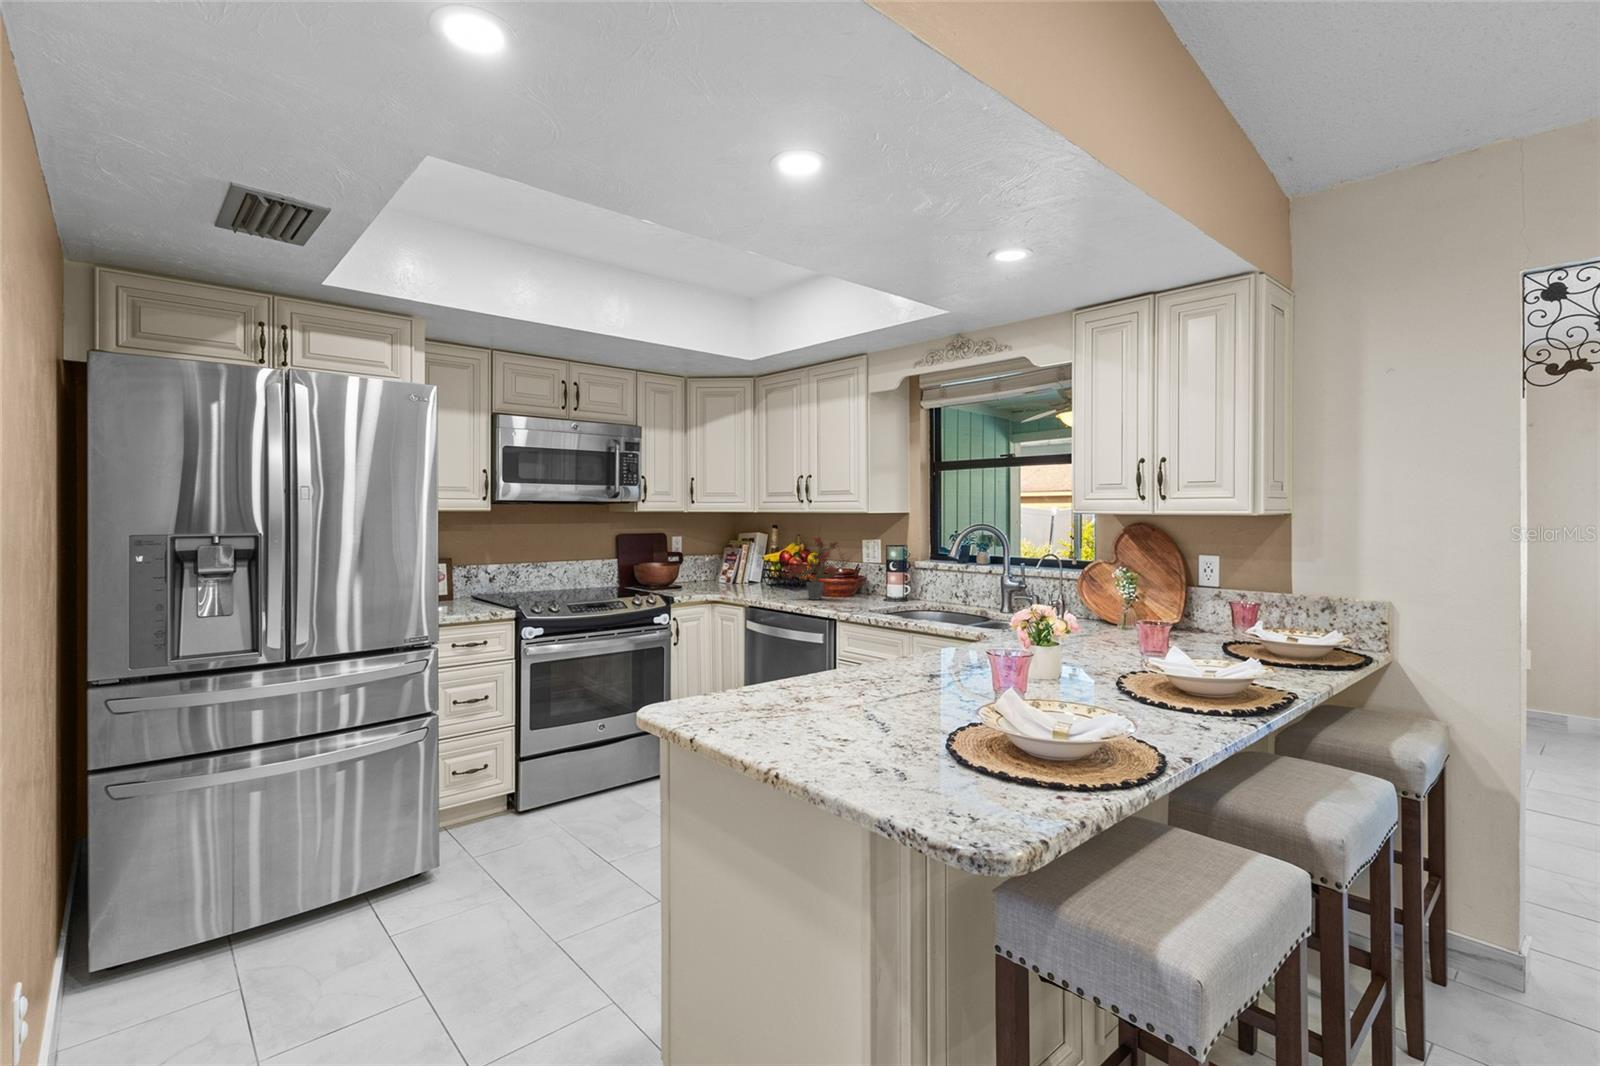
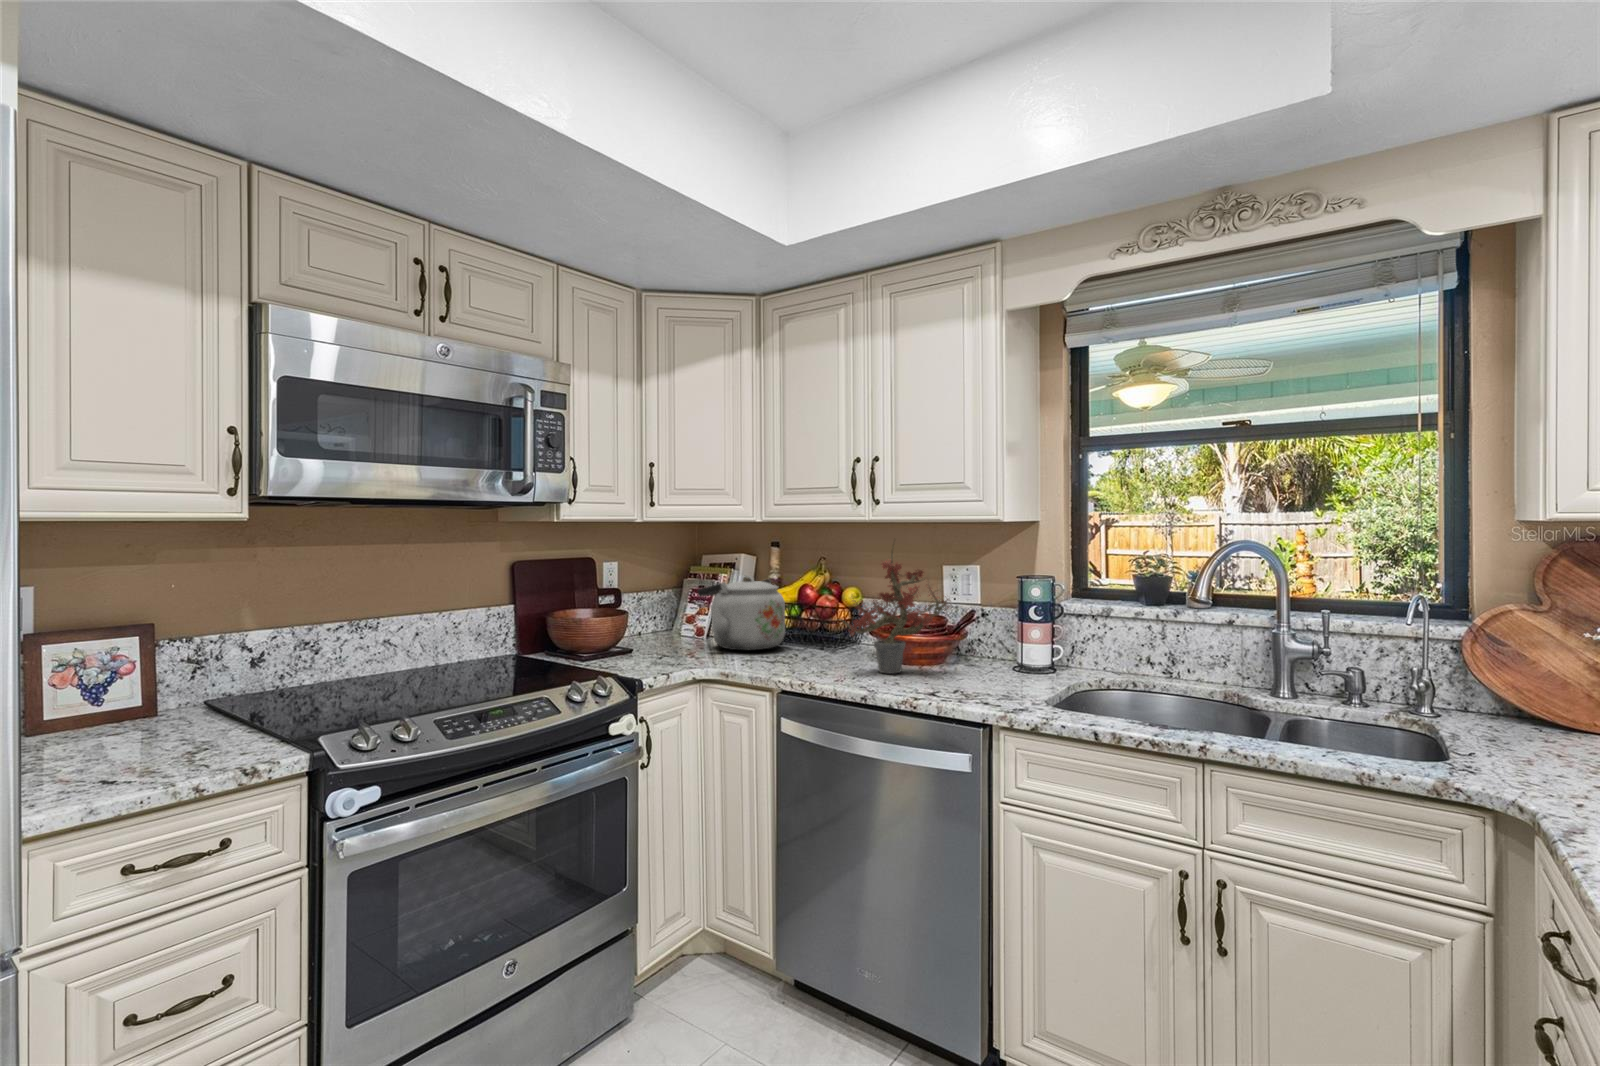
kettle: none [722,545,772,588] -> present [698,576,785,650]

